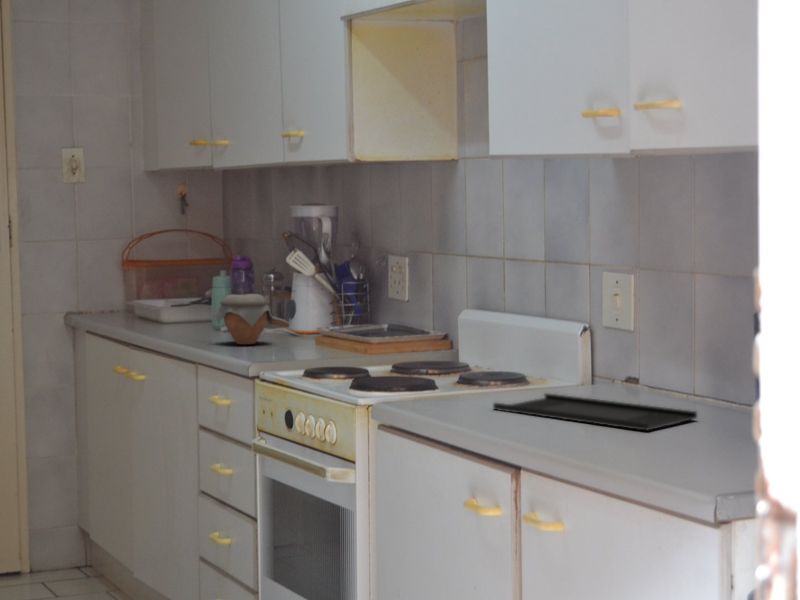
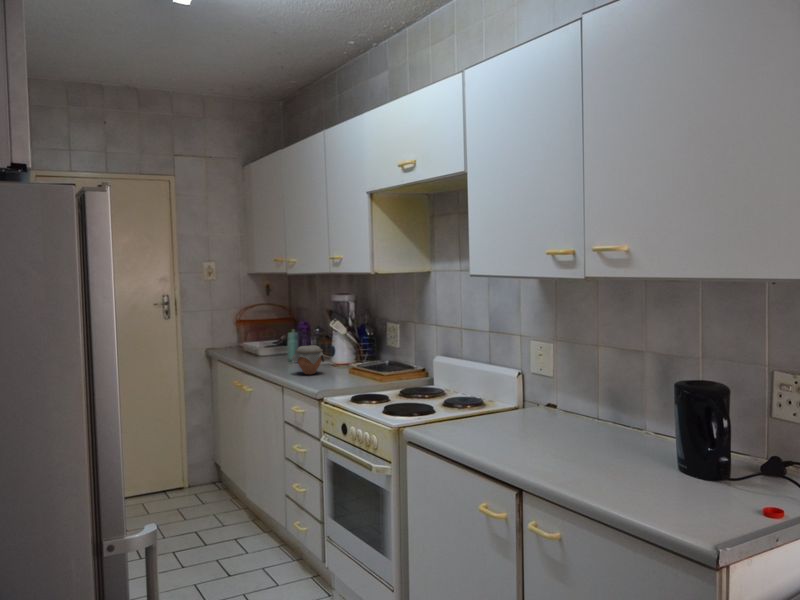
tray: present [493,394,697,431] -> none [480,418,608,454]

